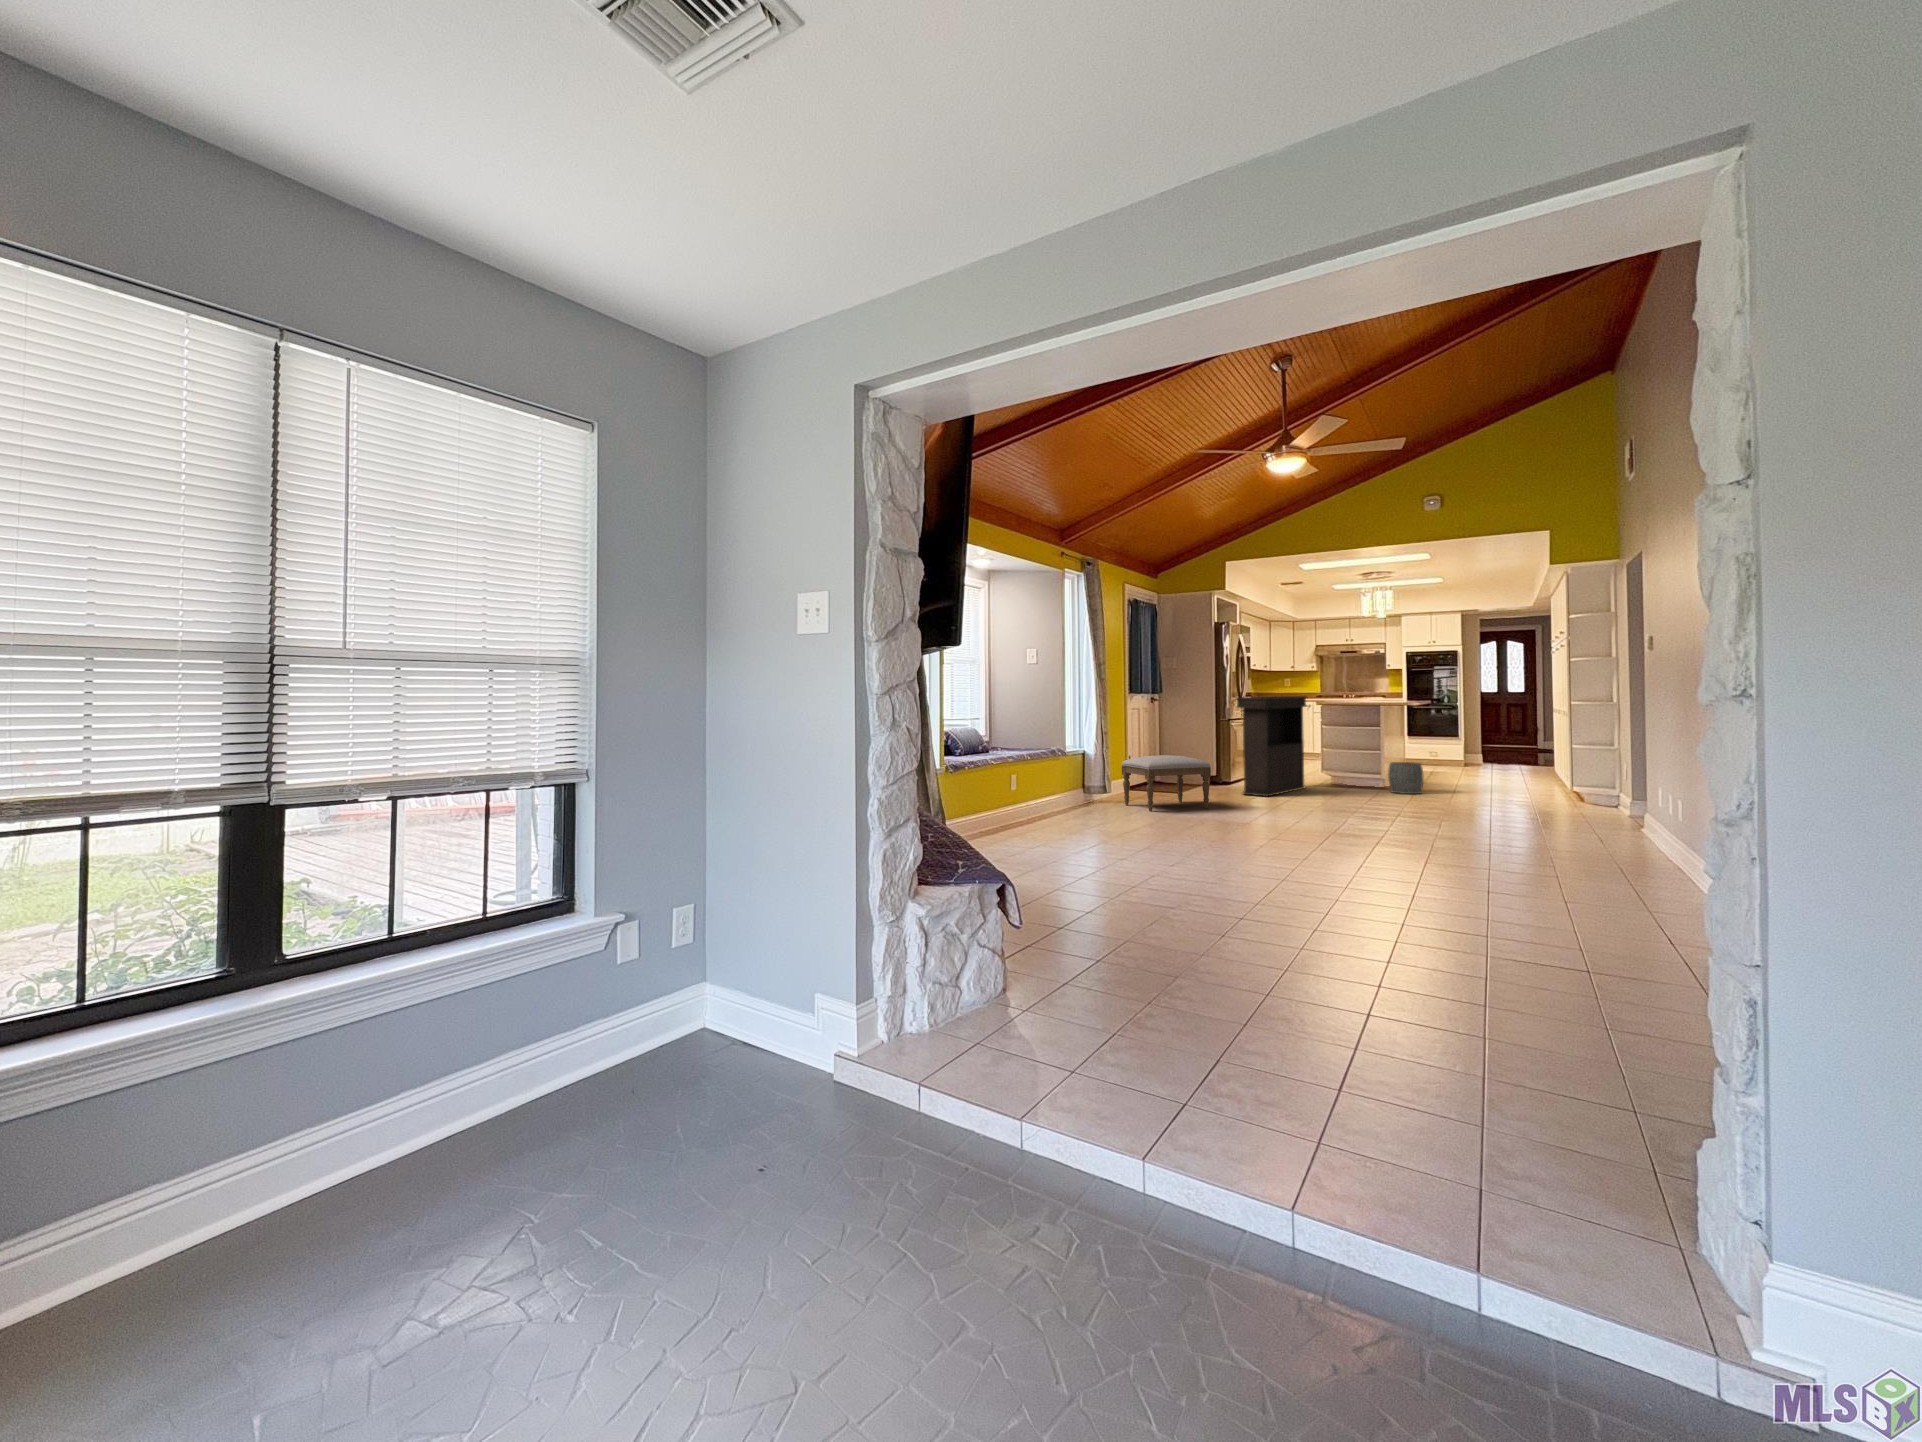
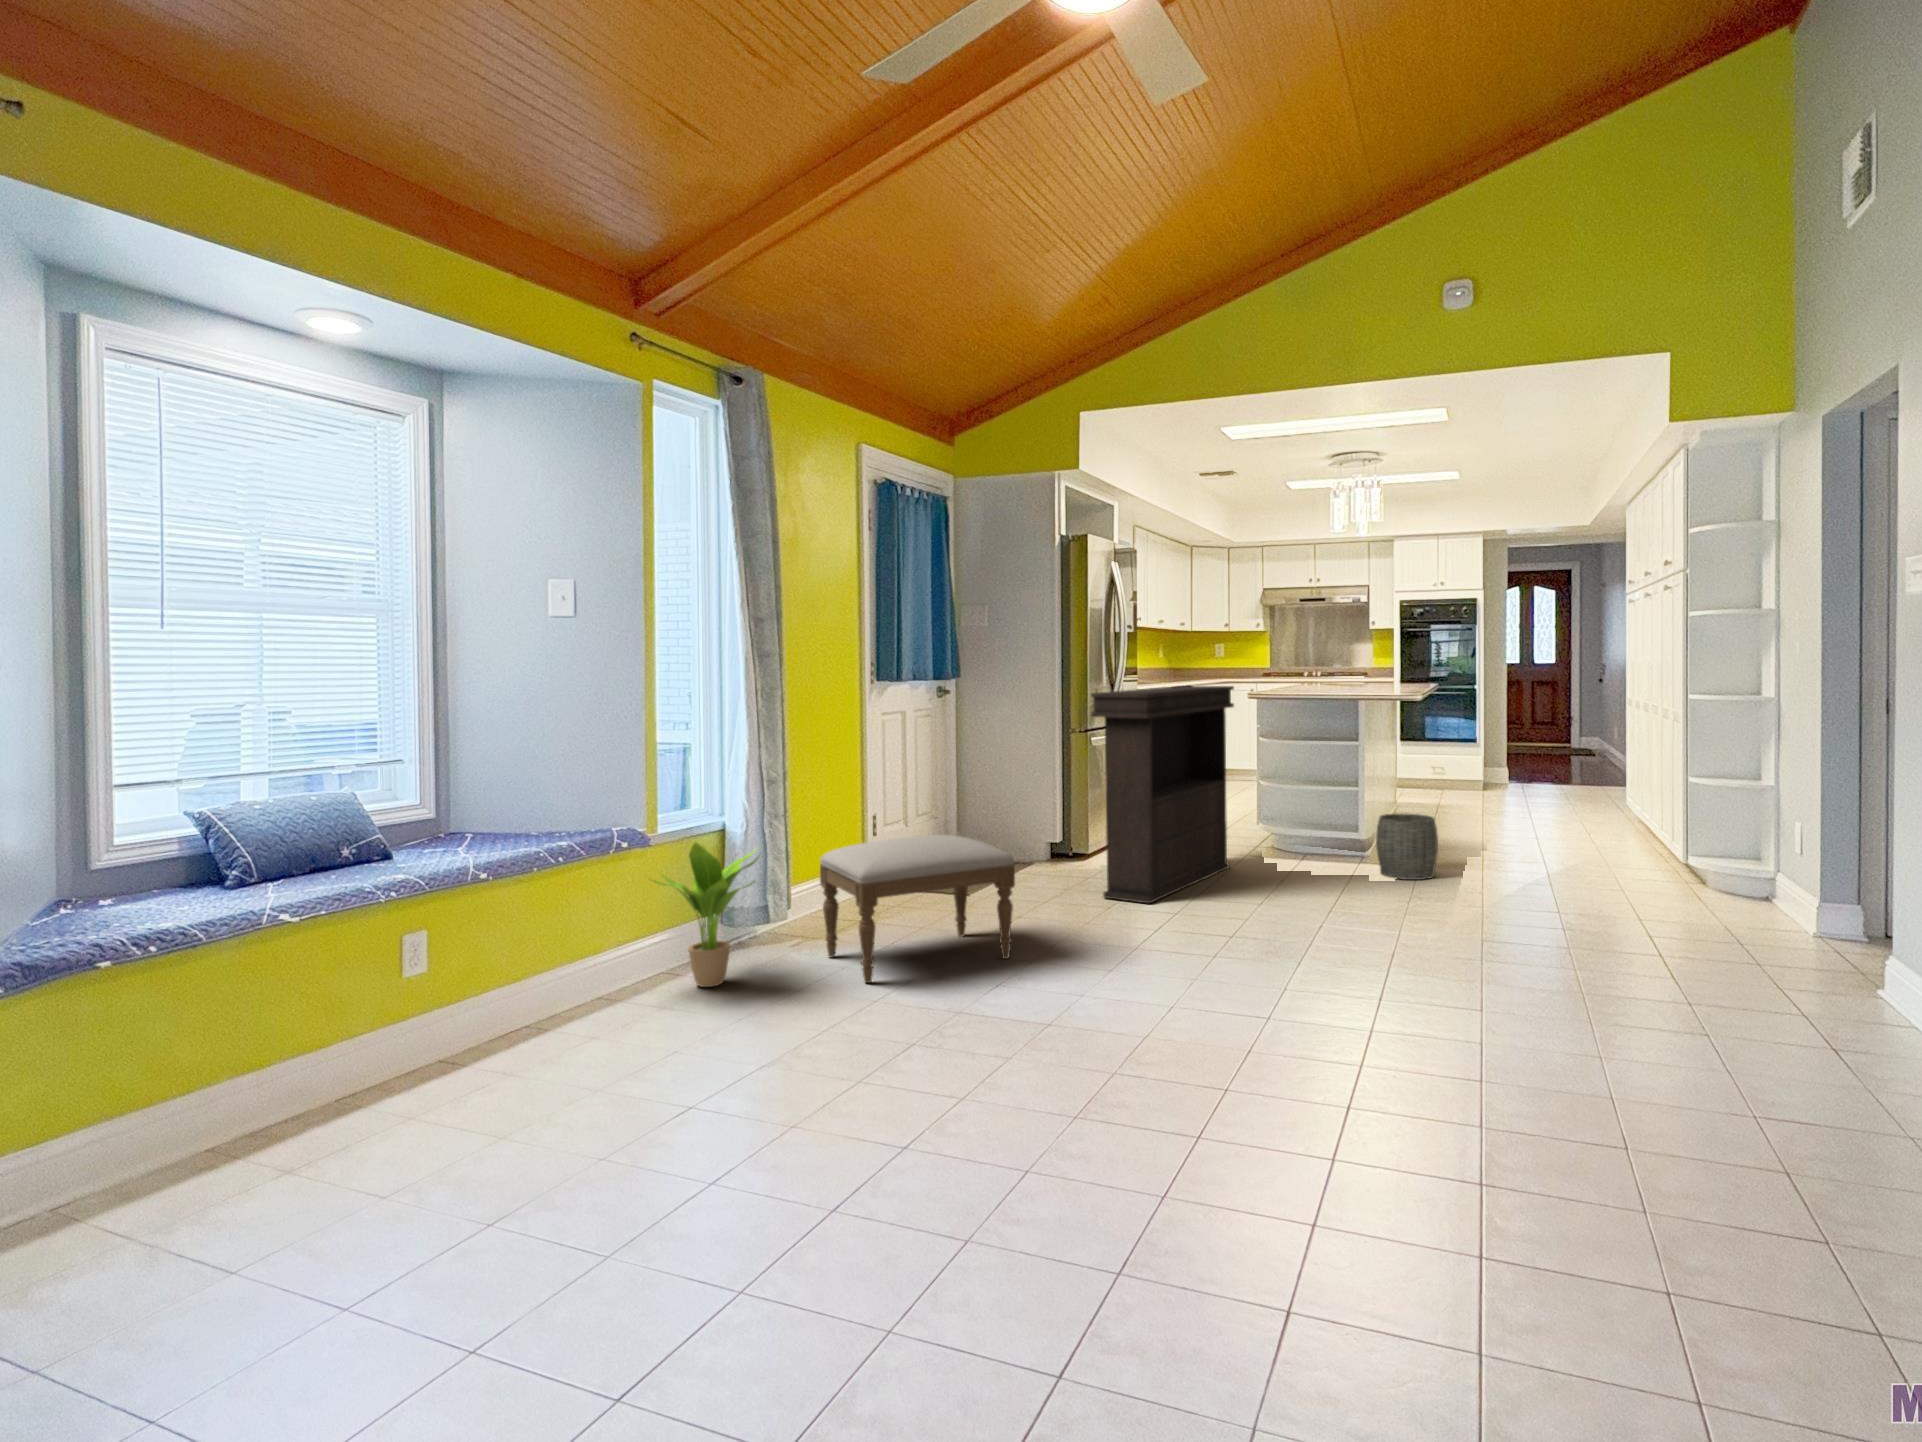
potted plant: none [1061,749,1106,810] -> present [654,843,760,987]

